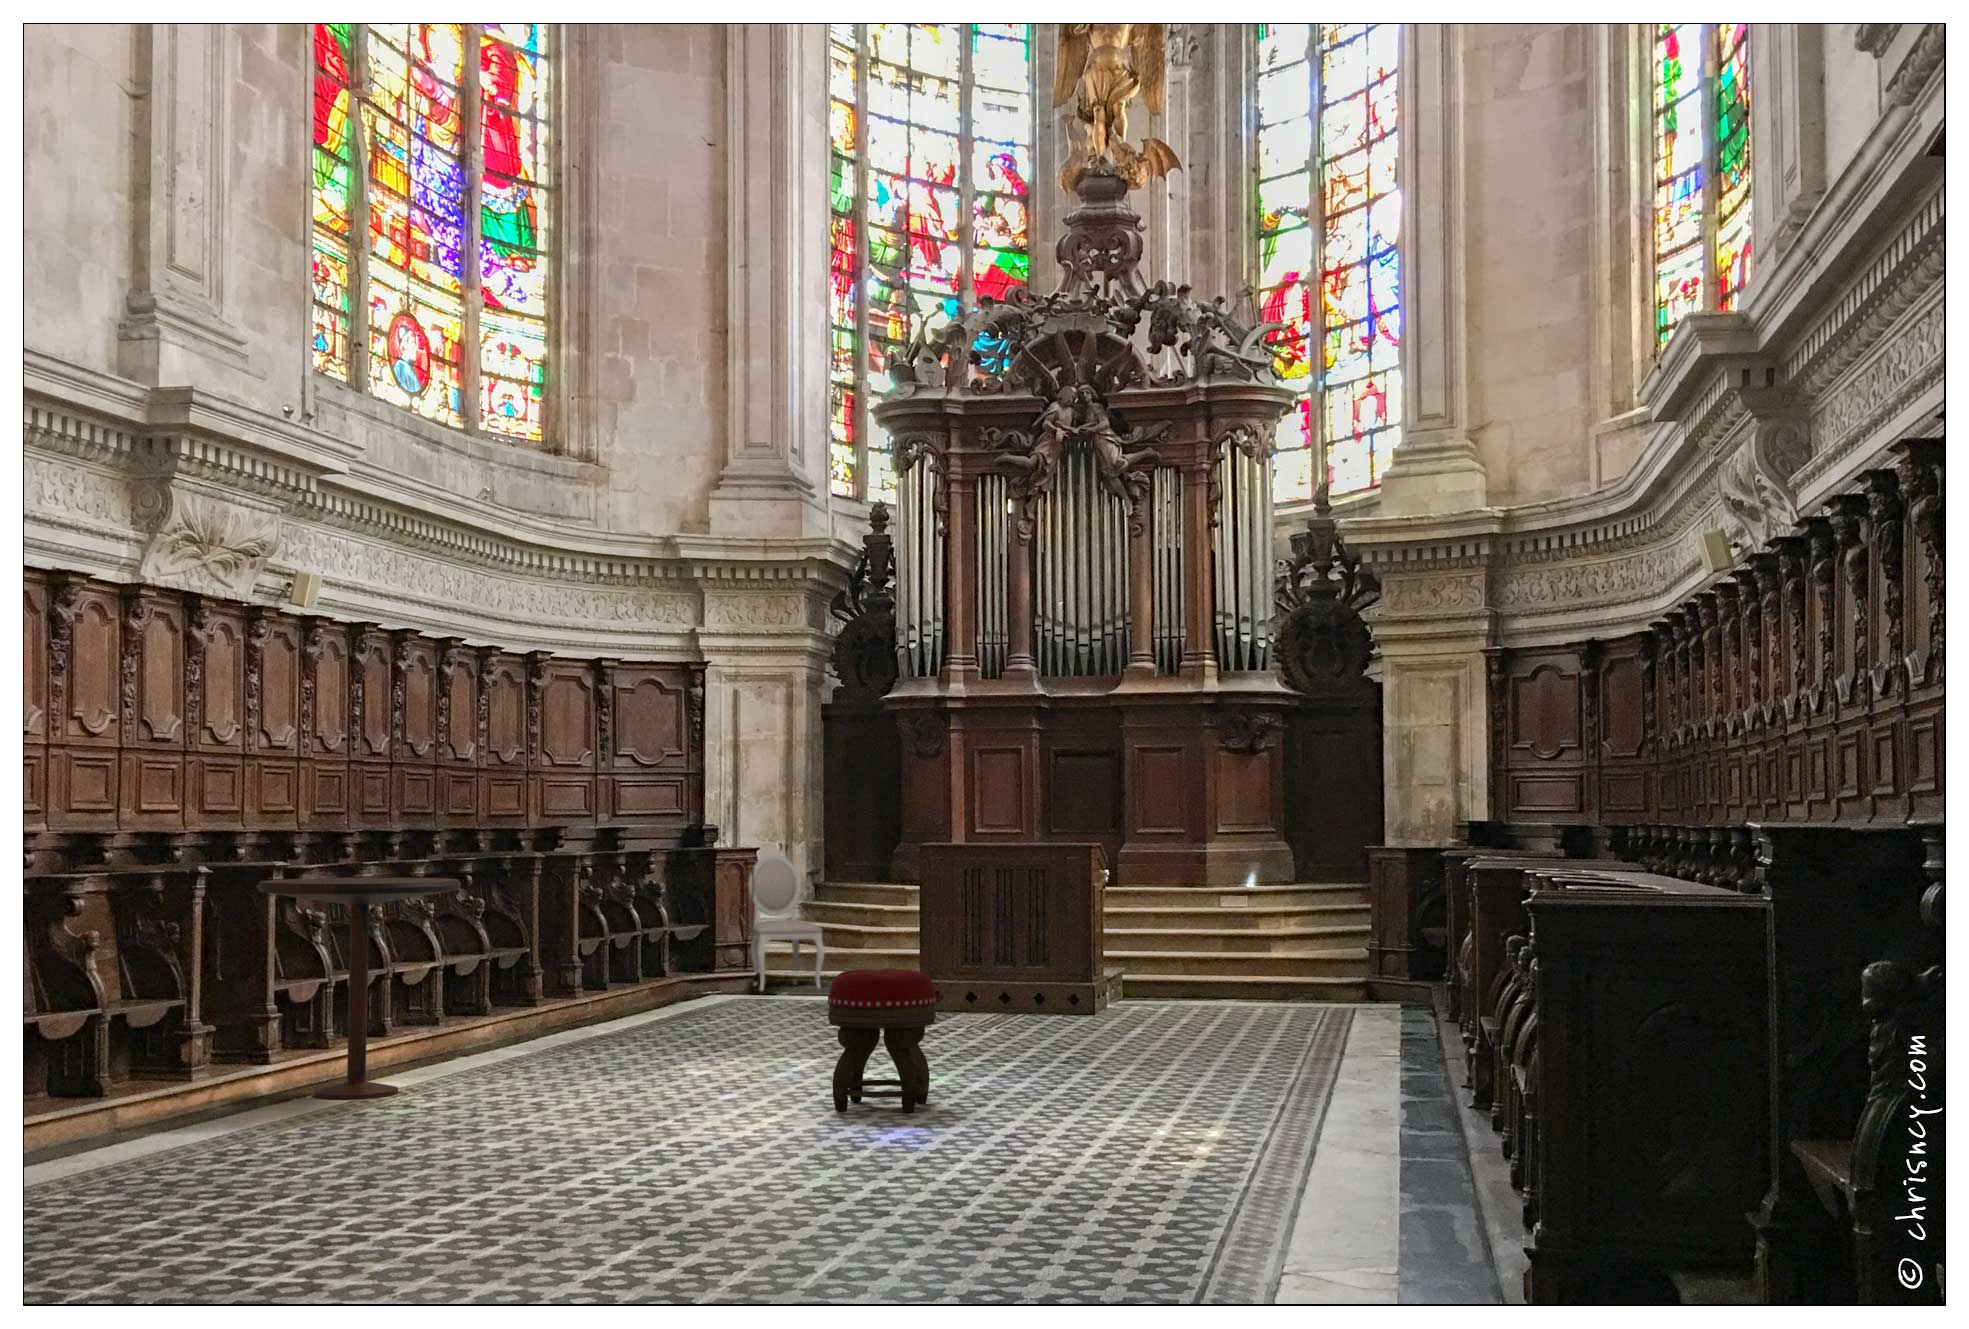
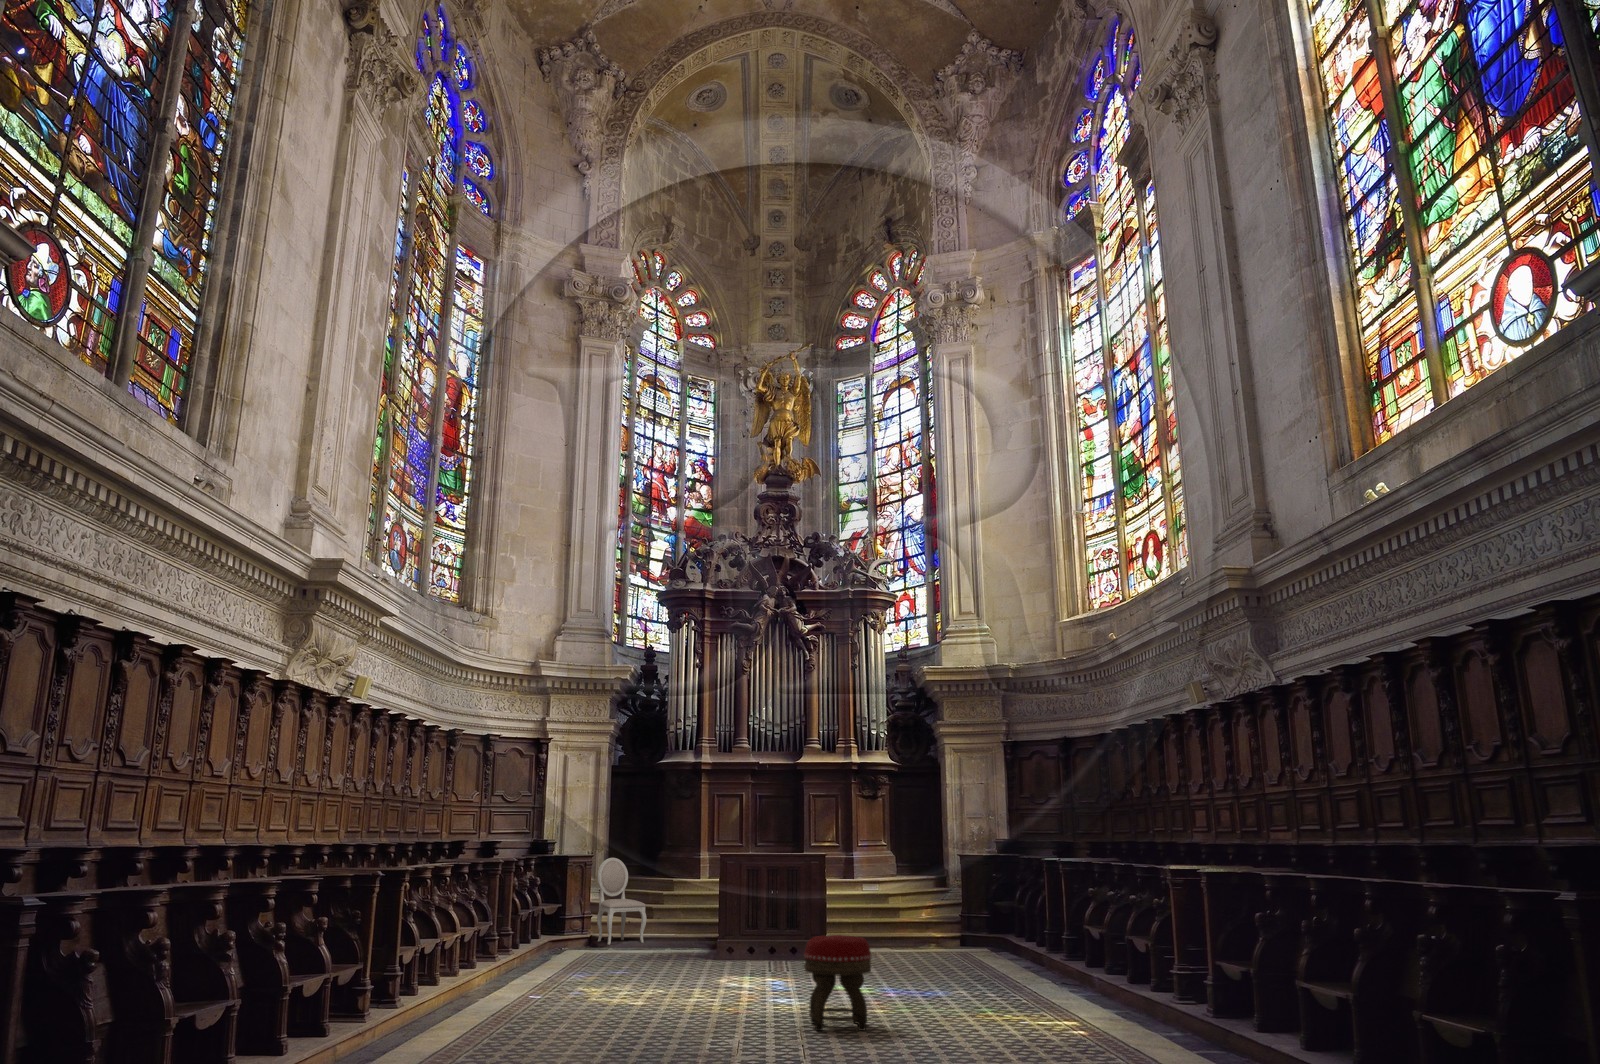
pedestal table: present [257,878,461,1099] -> none [420,877,553,1032]

